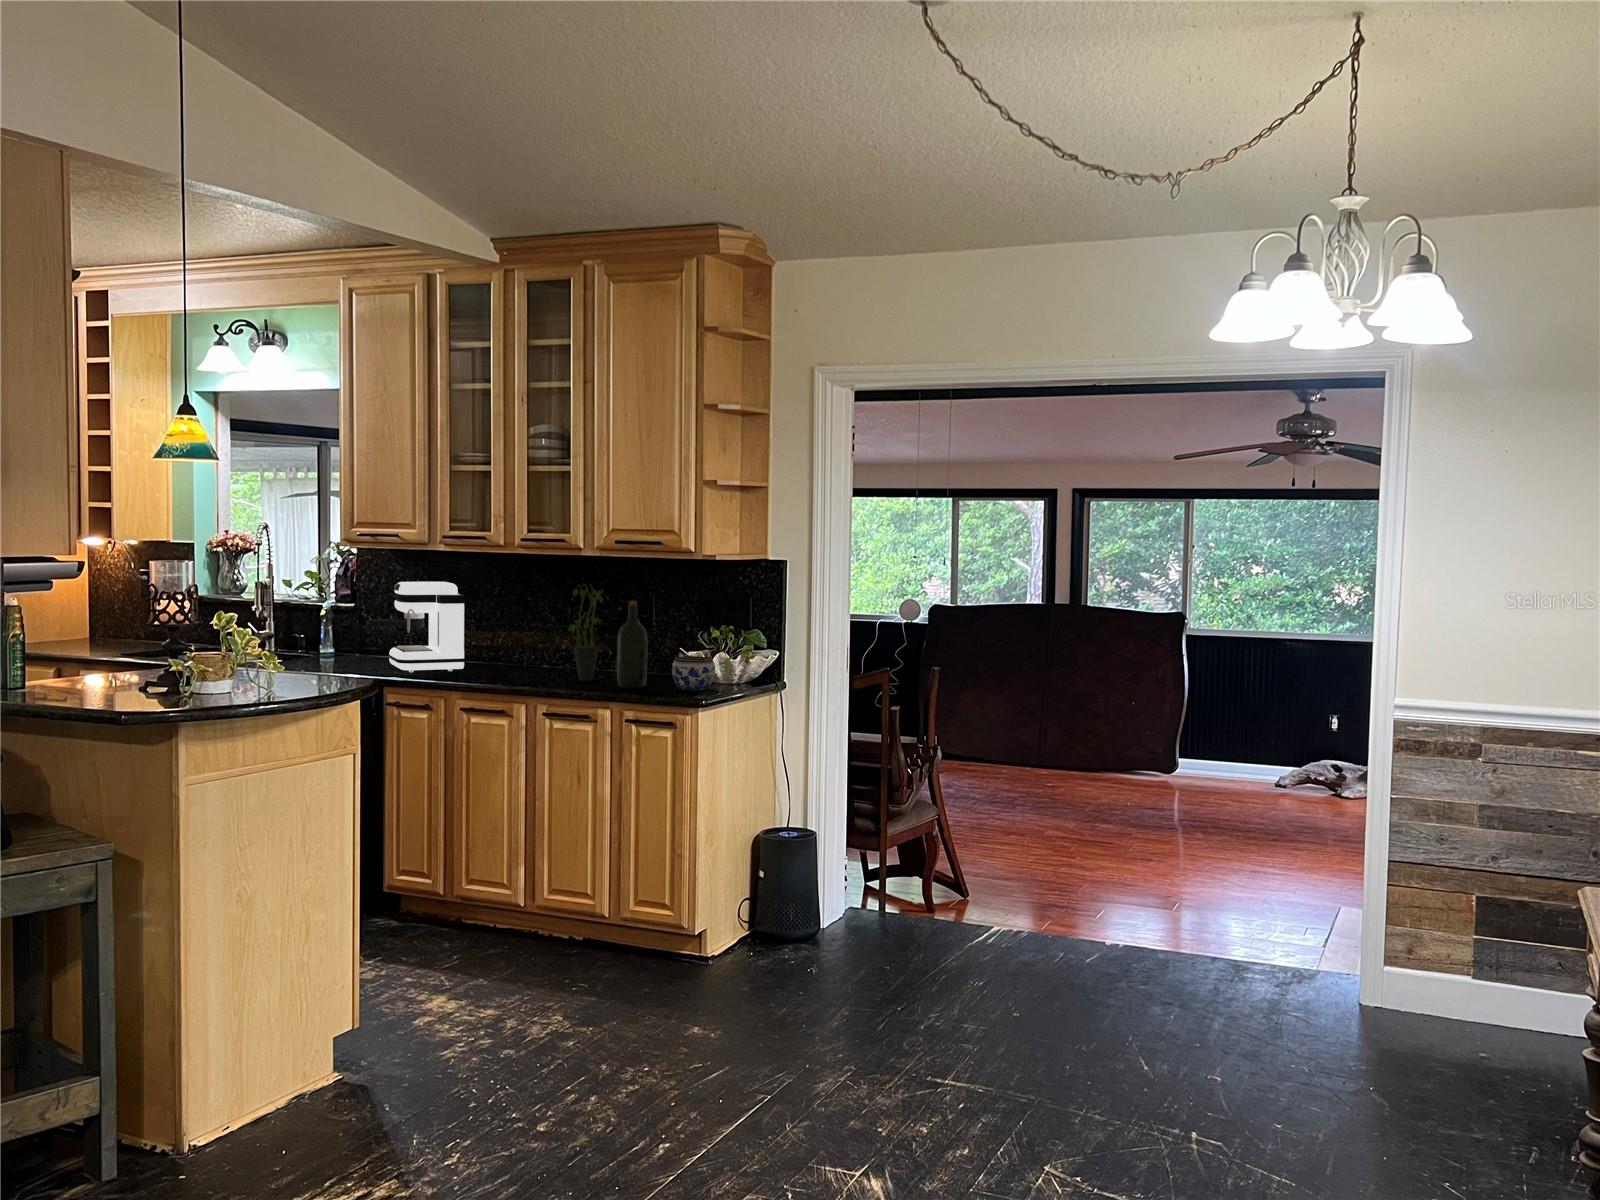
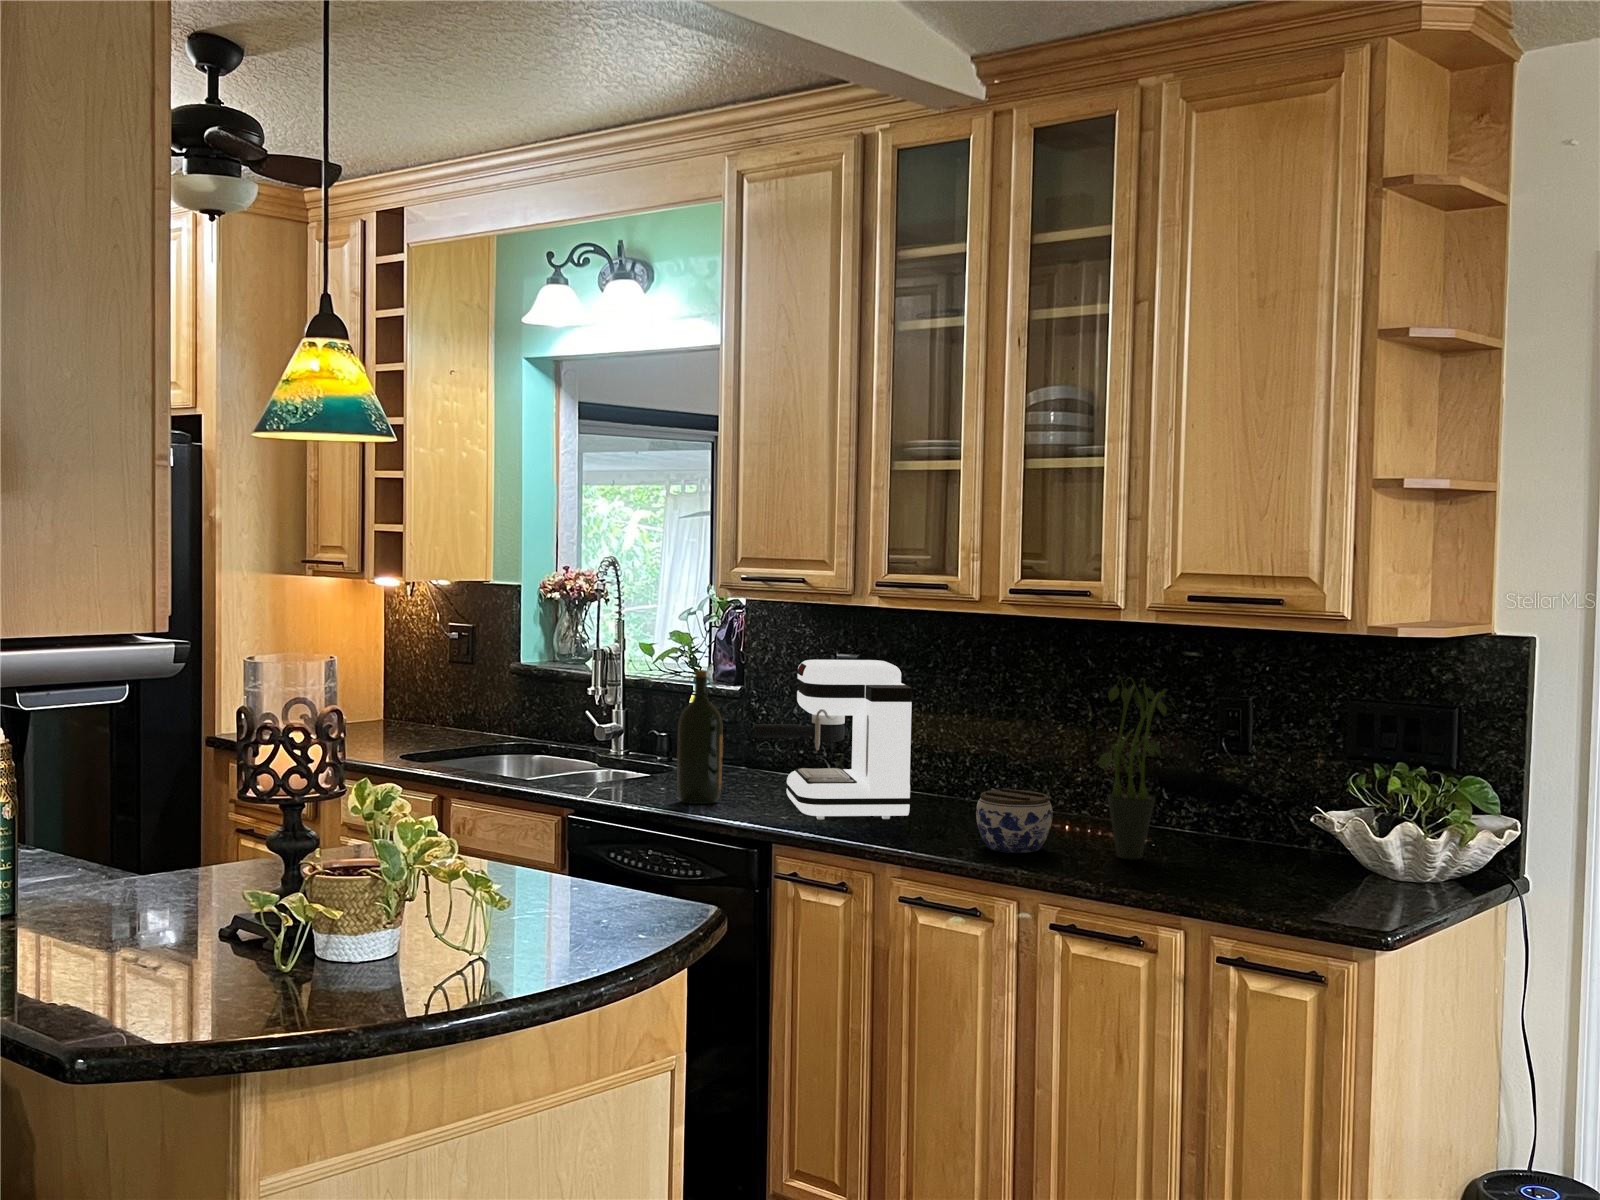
wine bottle: present [617,601,647,688] -> present [677,670,723,804]
jar: present [672,656,715,691] -> present [976,788,1052,853]

